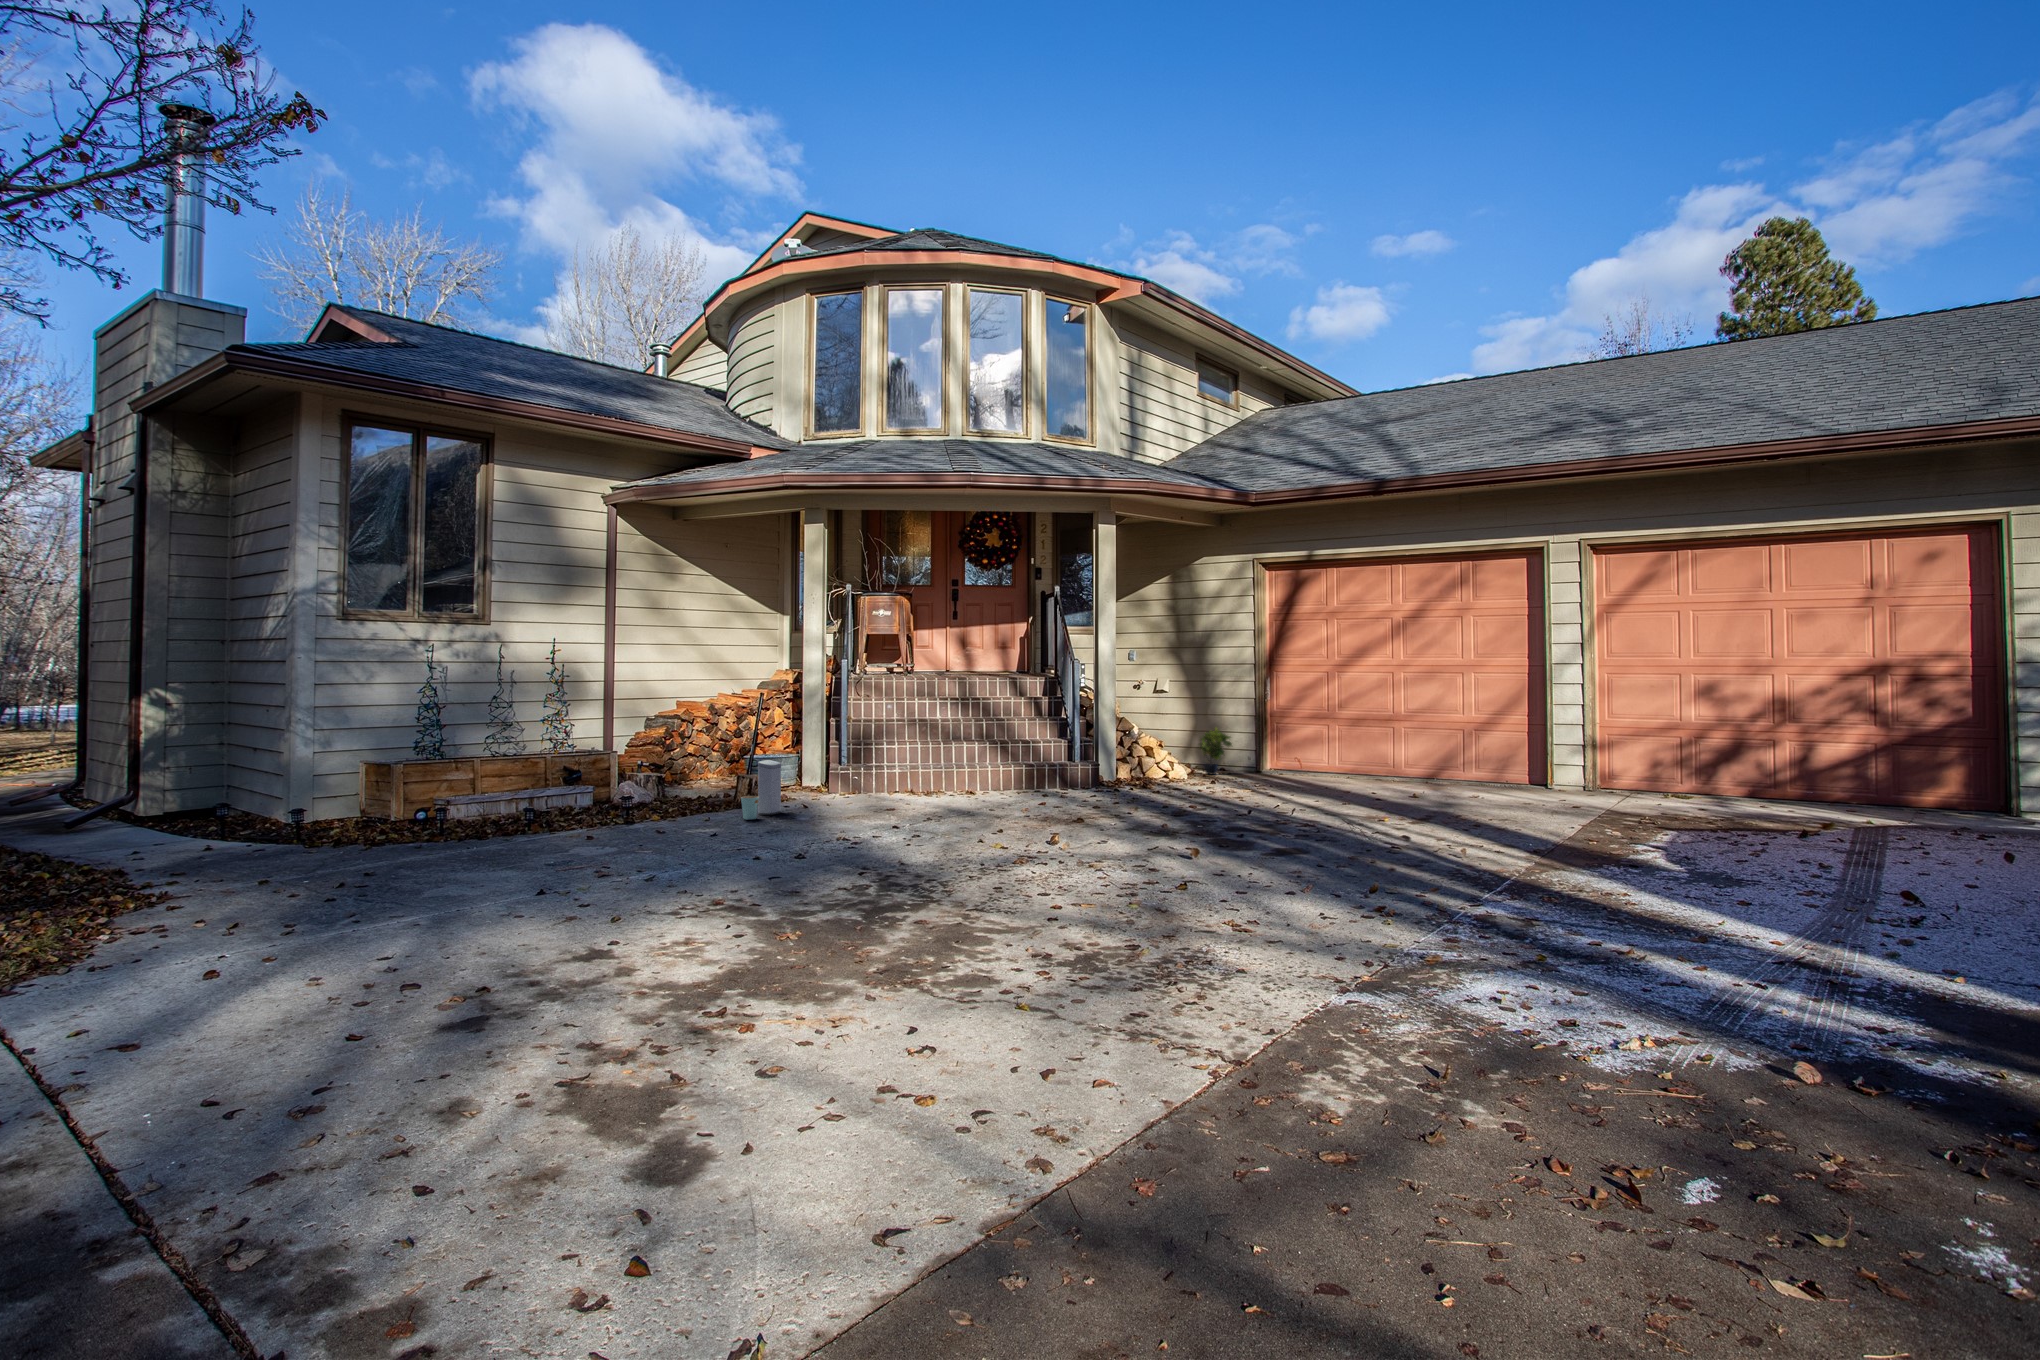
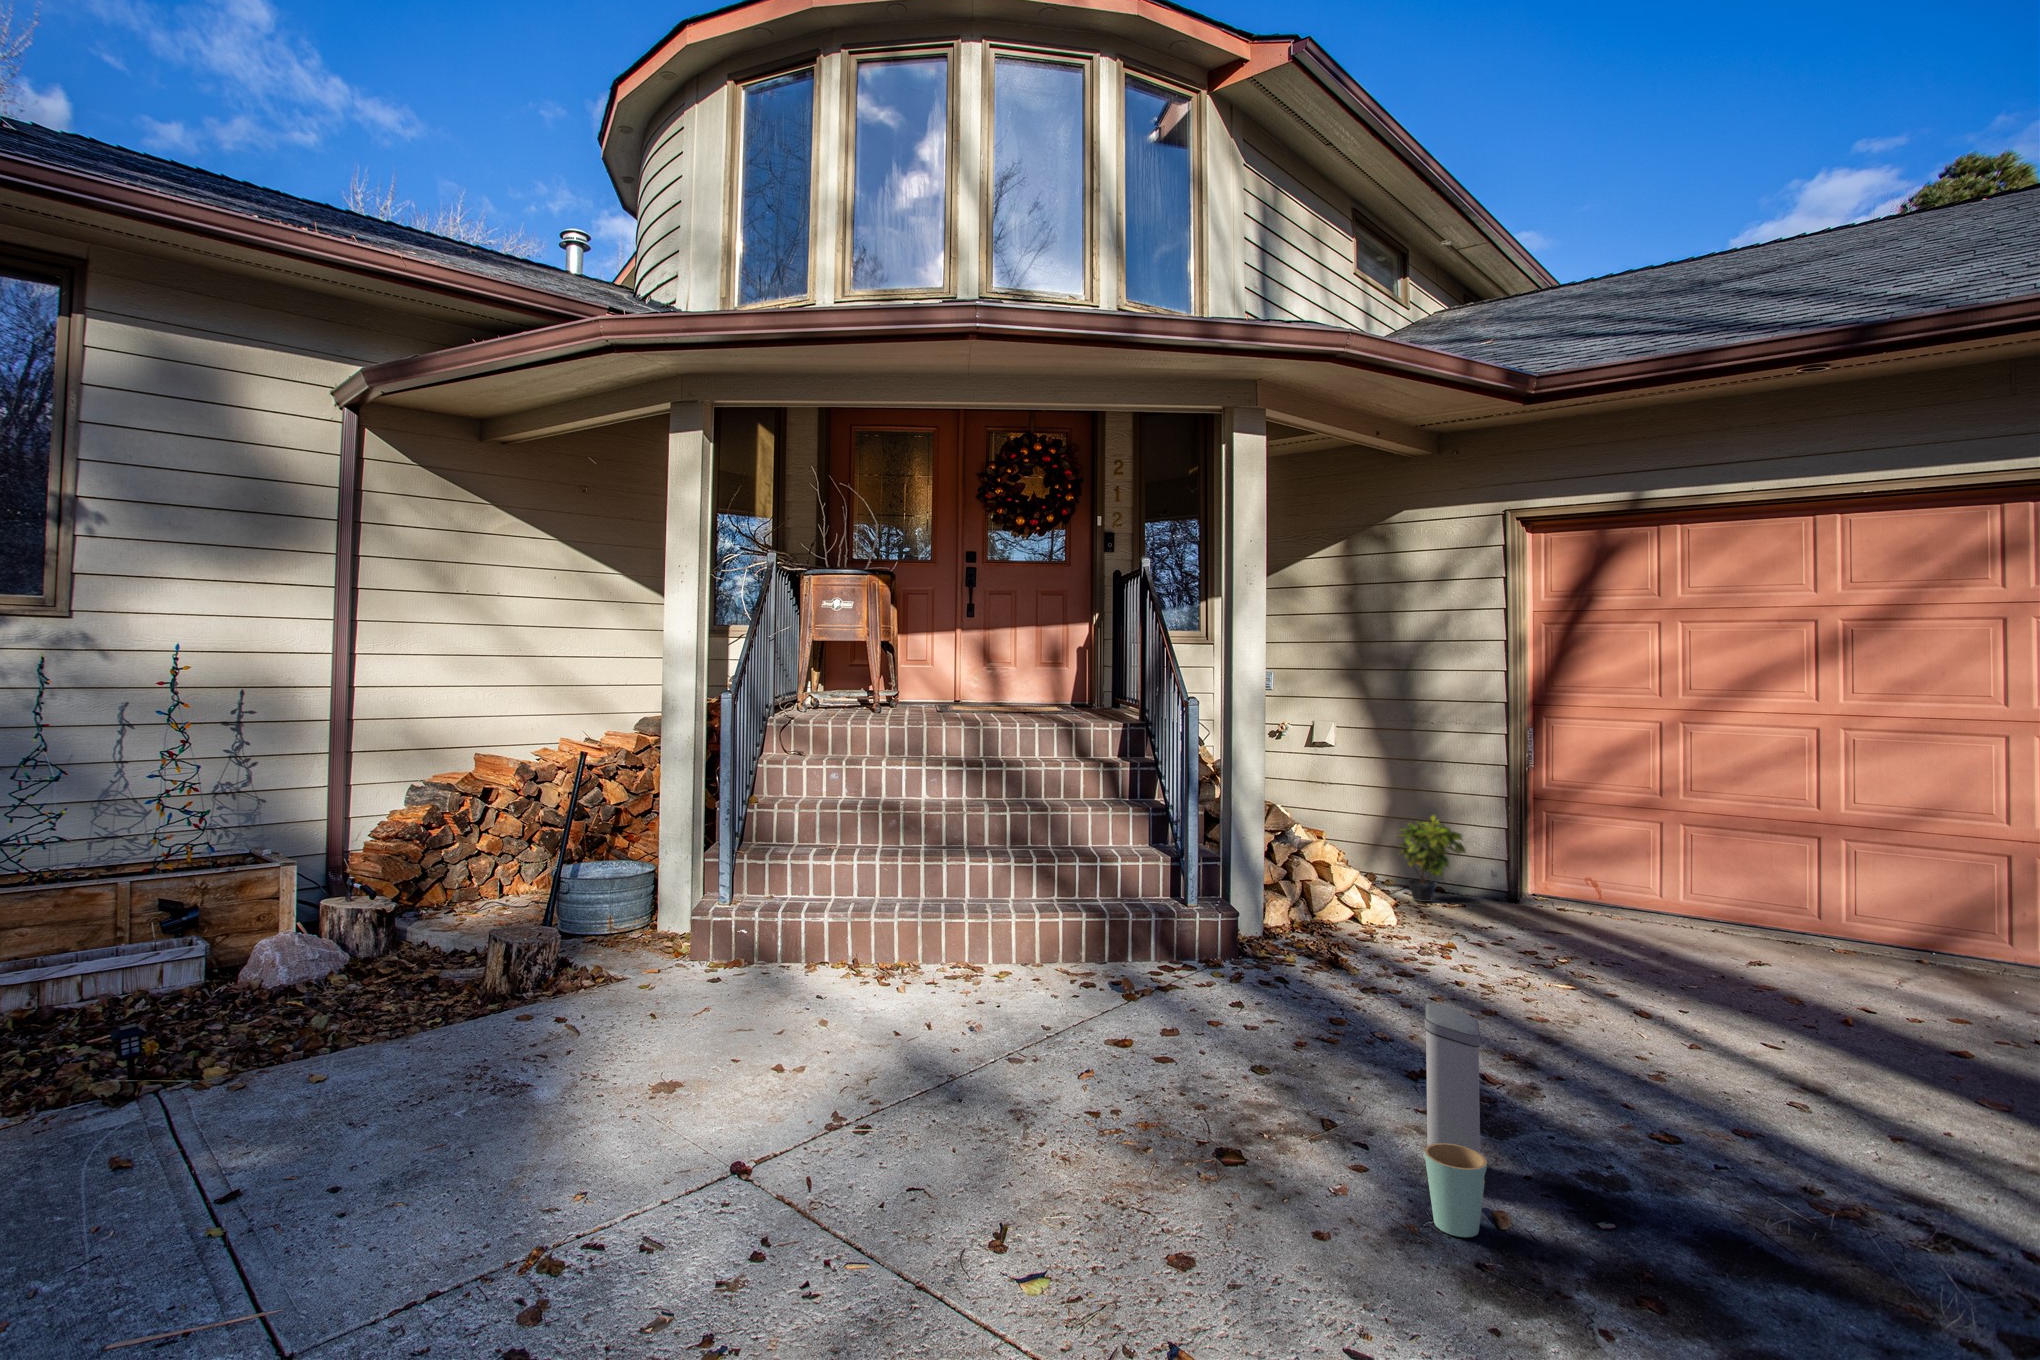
trash can: present [741,760,781,819] -> present [1424,1004,1487,1237]

